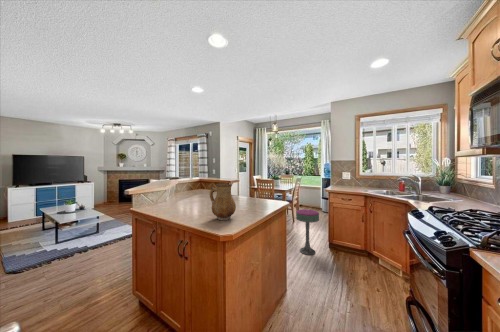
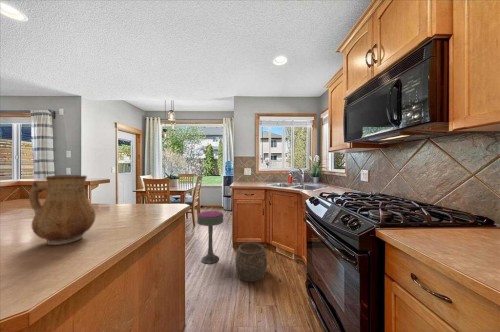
woven basket: none [329,243,363,280] -> present [235,243,267,282]

